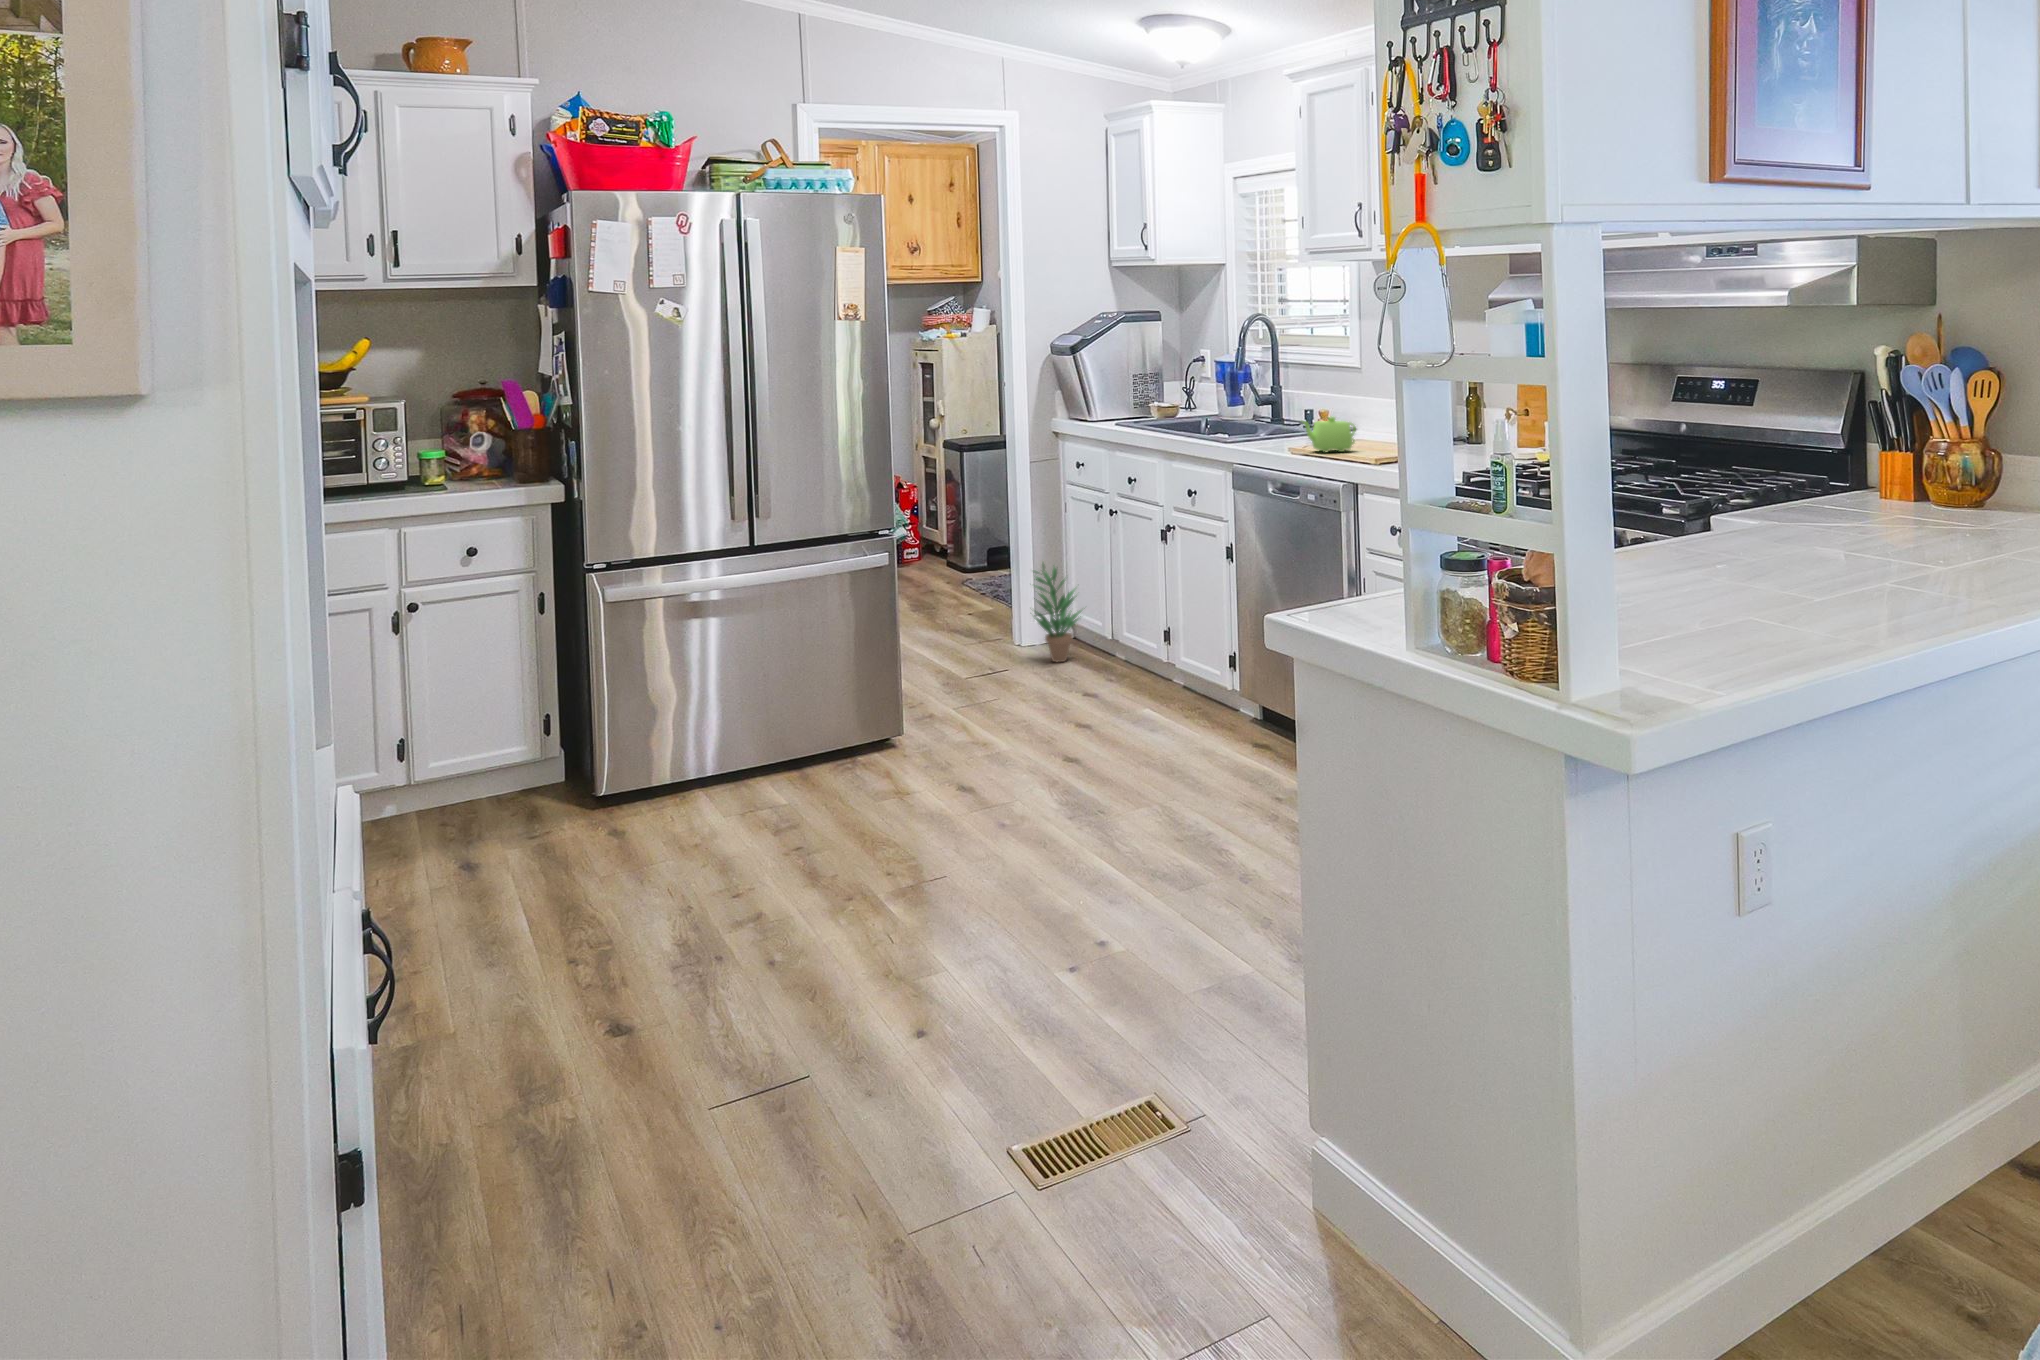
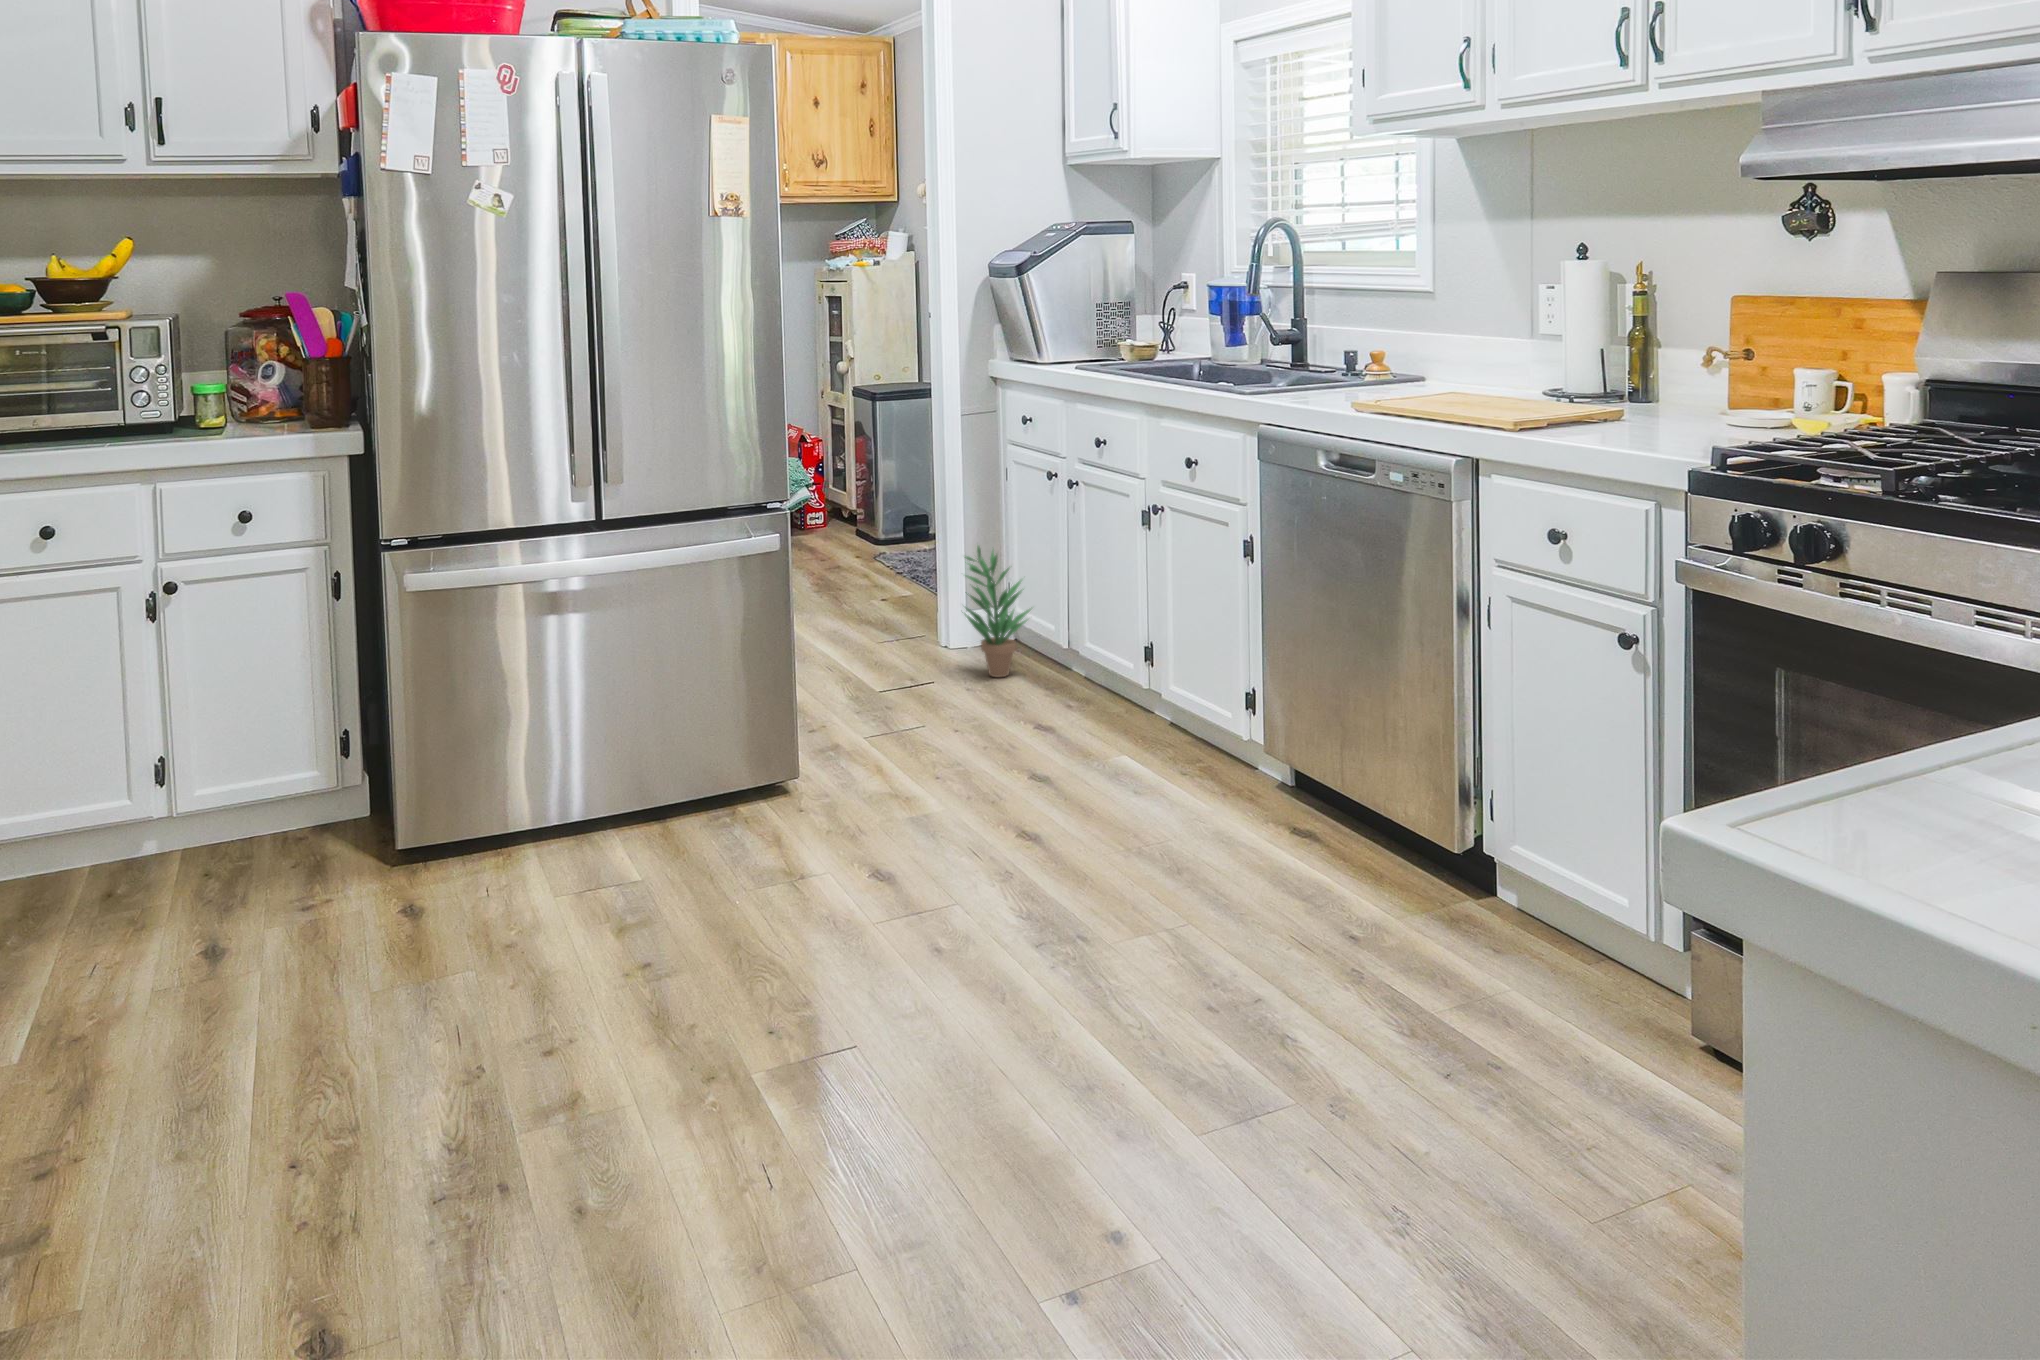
teapot: present [1301,417,1356,452] -> none [1374,358,1463,412]

